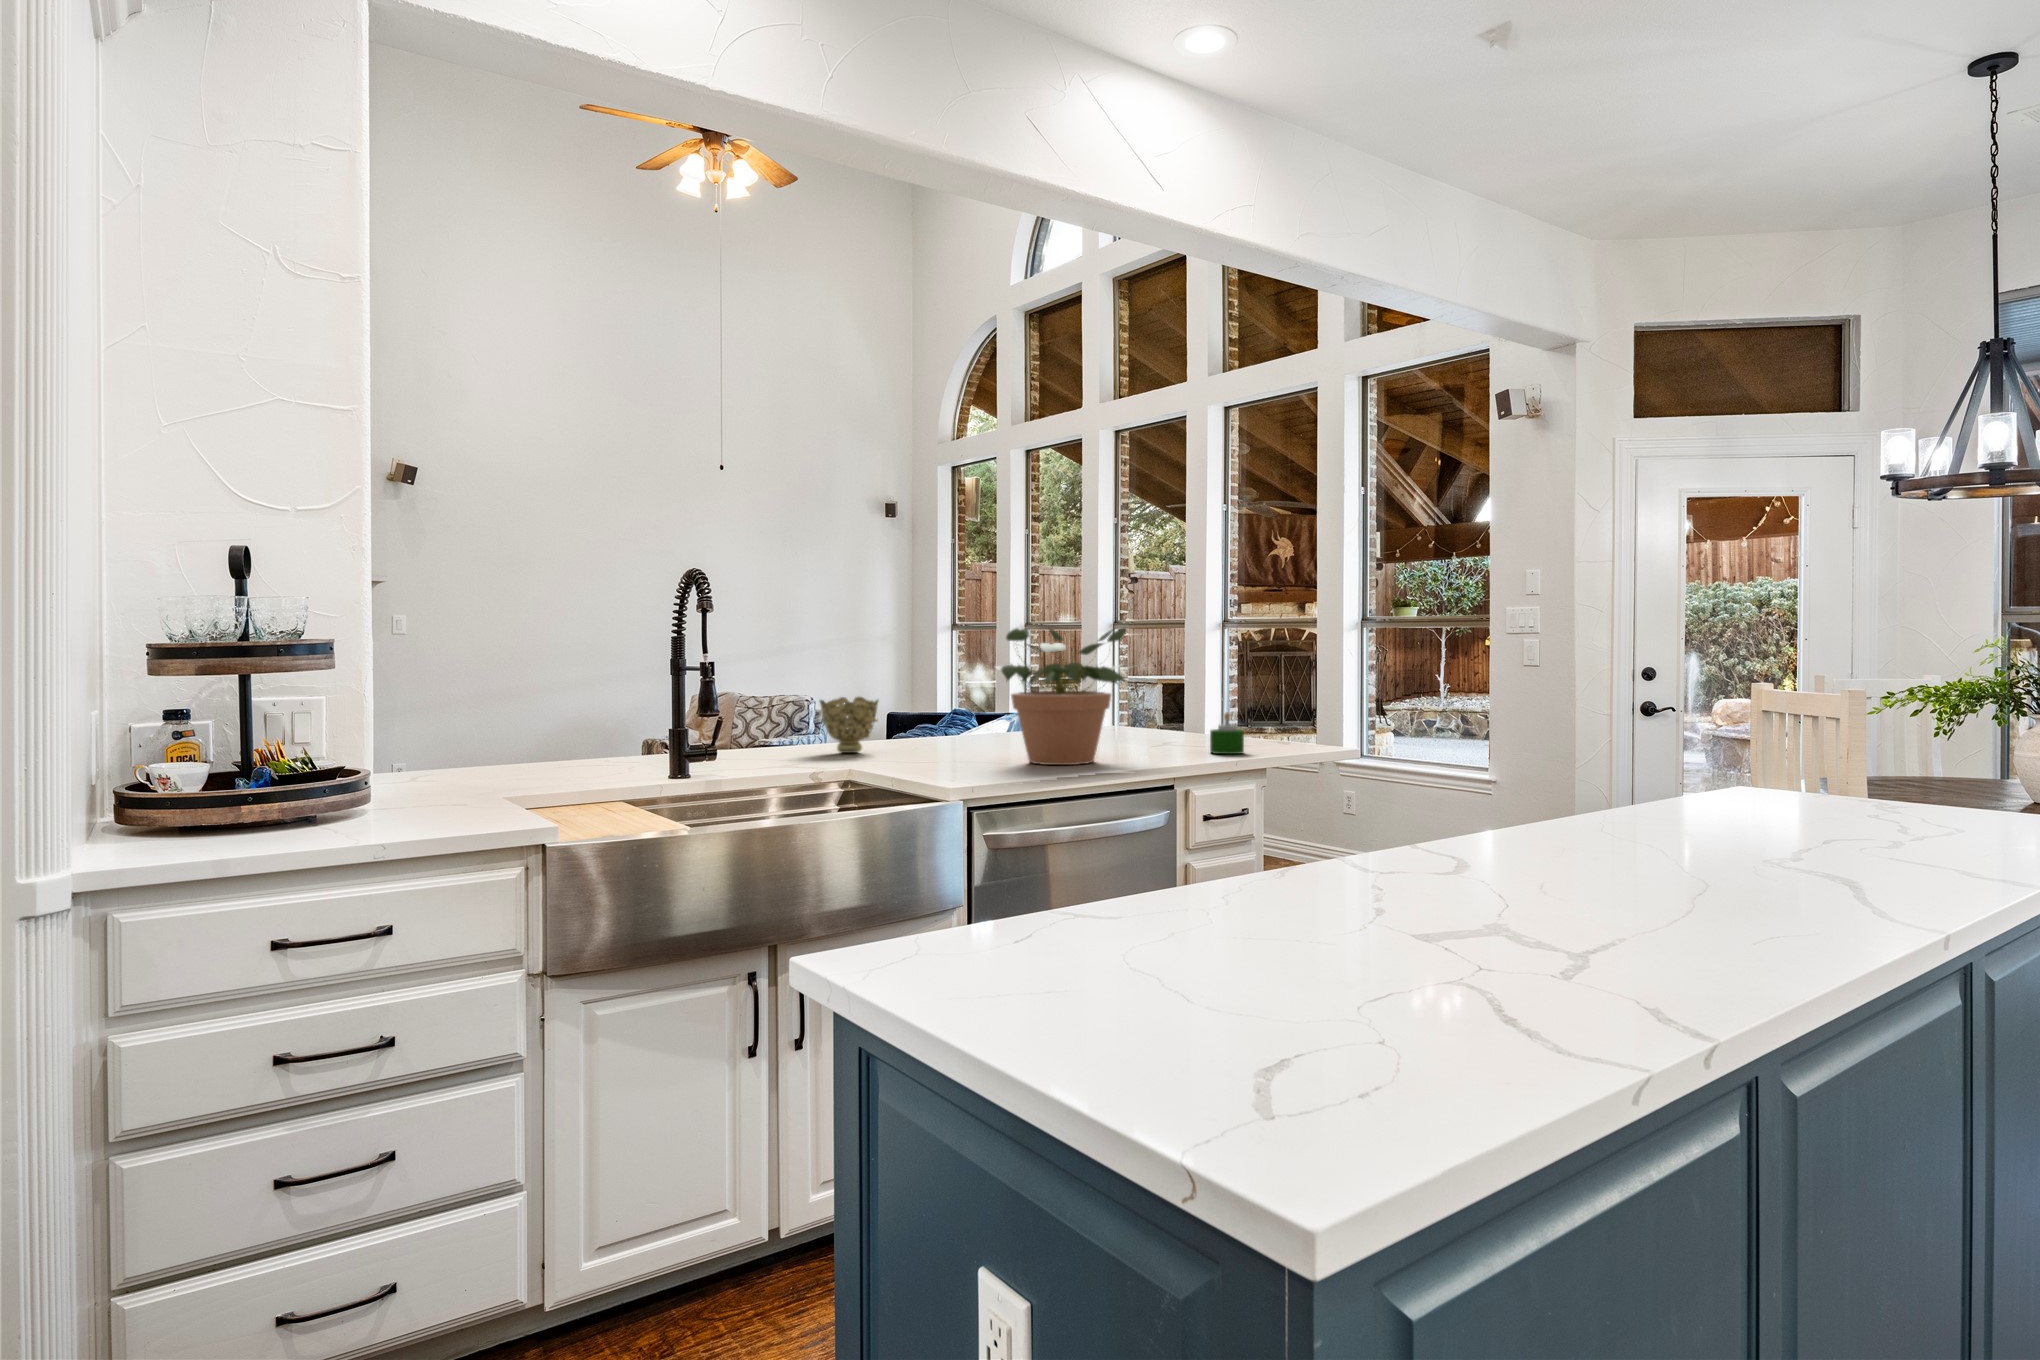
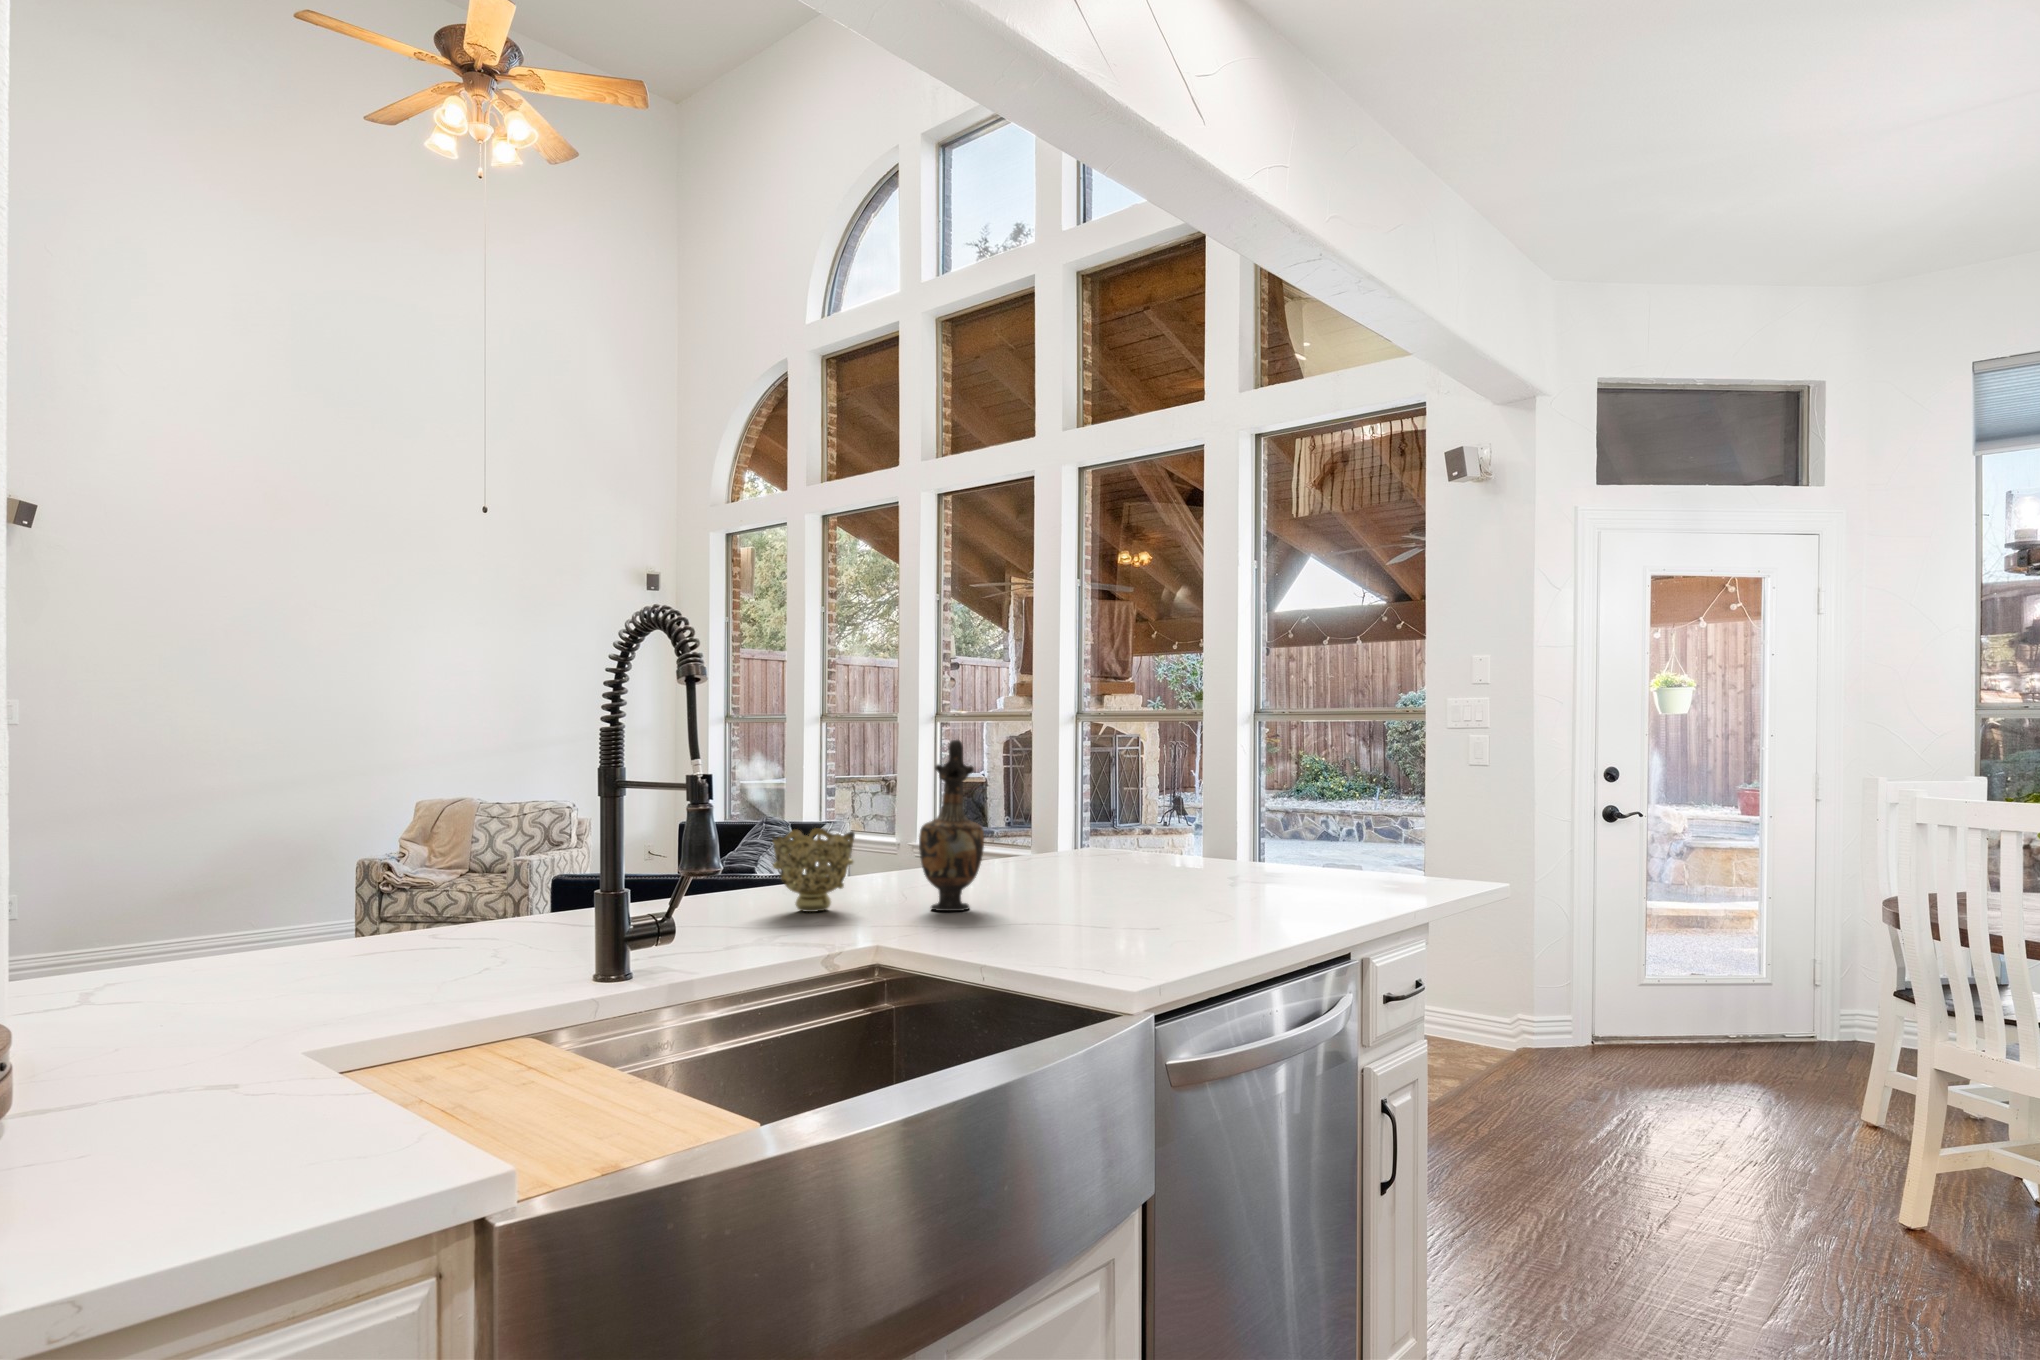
potted plant: present [996,628,1127,765] -> none [1058,729,1256,928]
vase: none [919,634,965,755] -> present [919,740,984,911]
candle: present [1210,713,1244,754] -> none [1312,840,1359,898]

